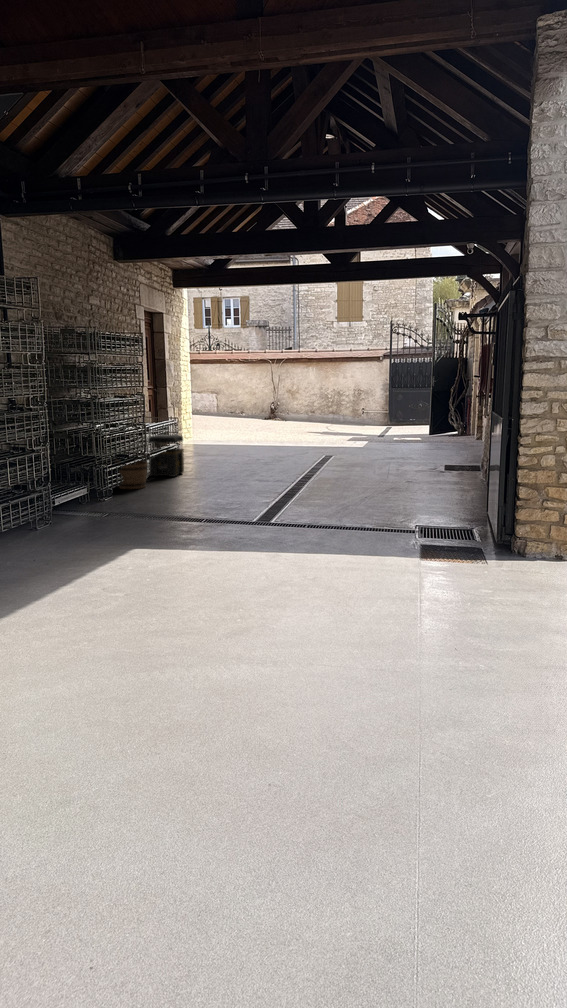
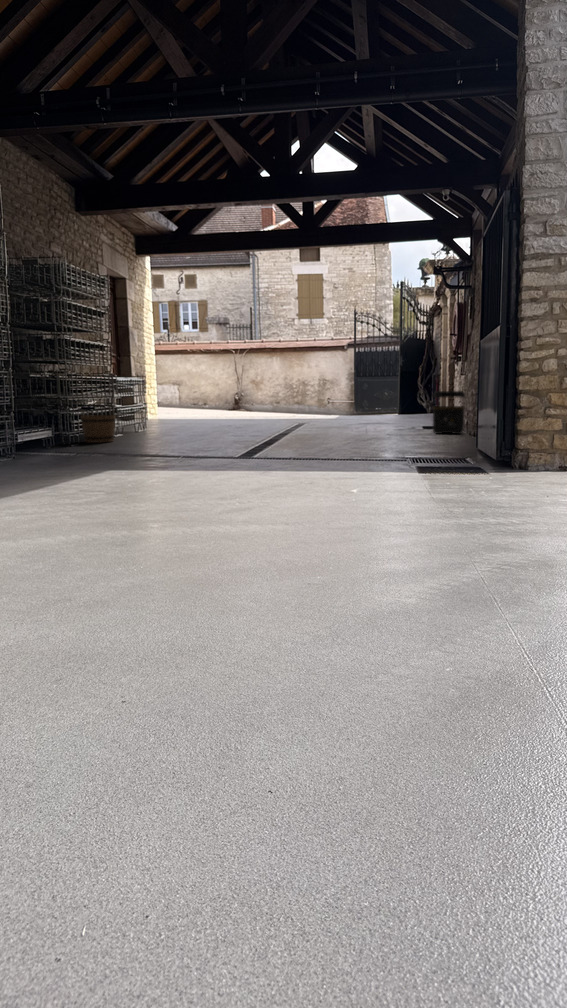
toolbox: present [149,435,184,477] -> present [433,391,465,434]

